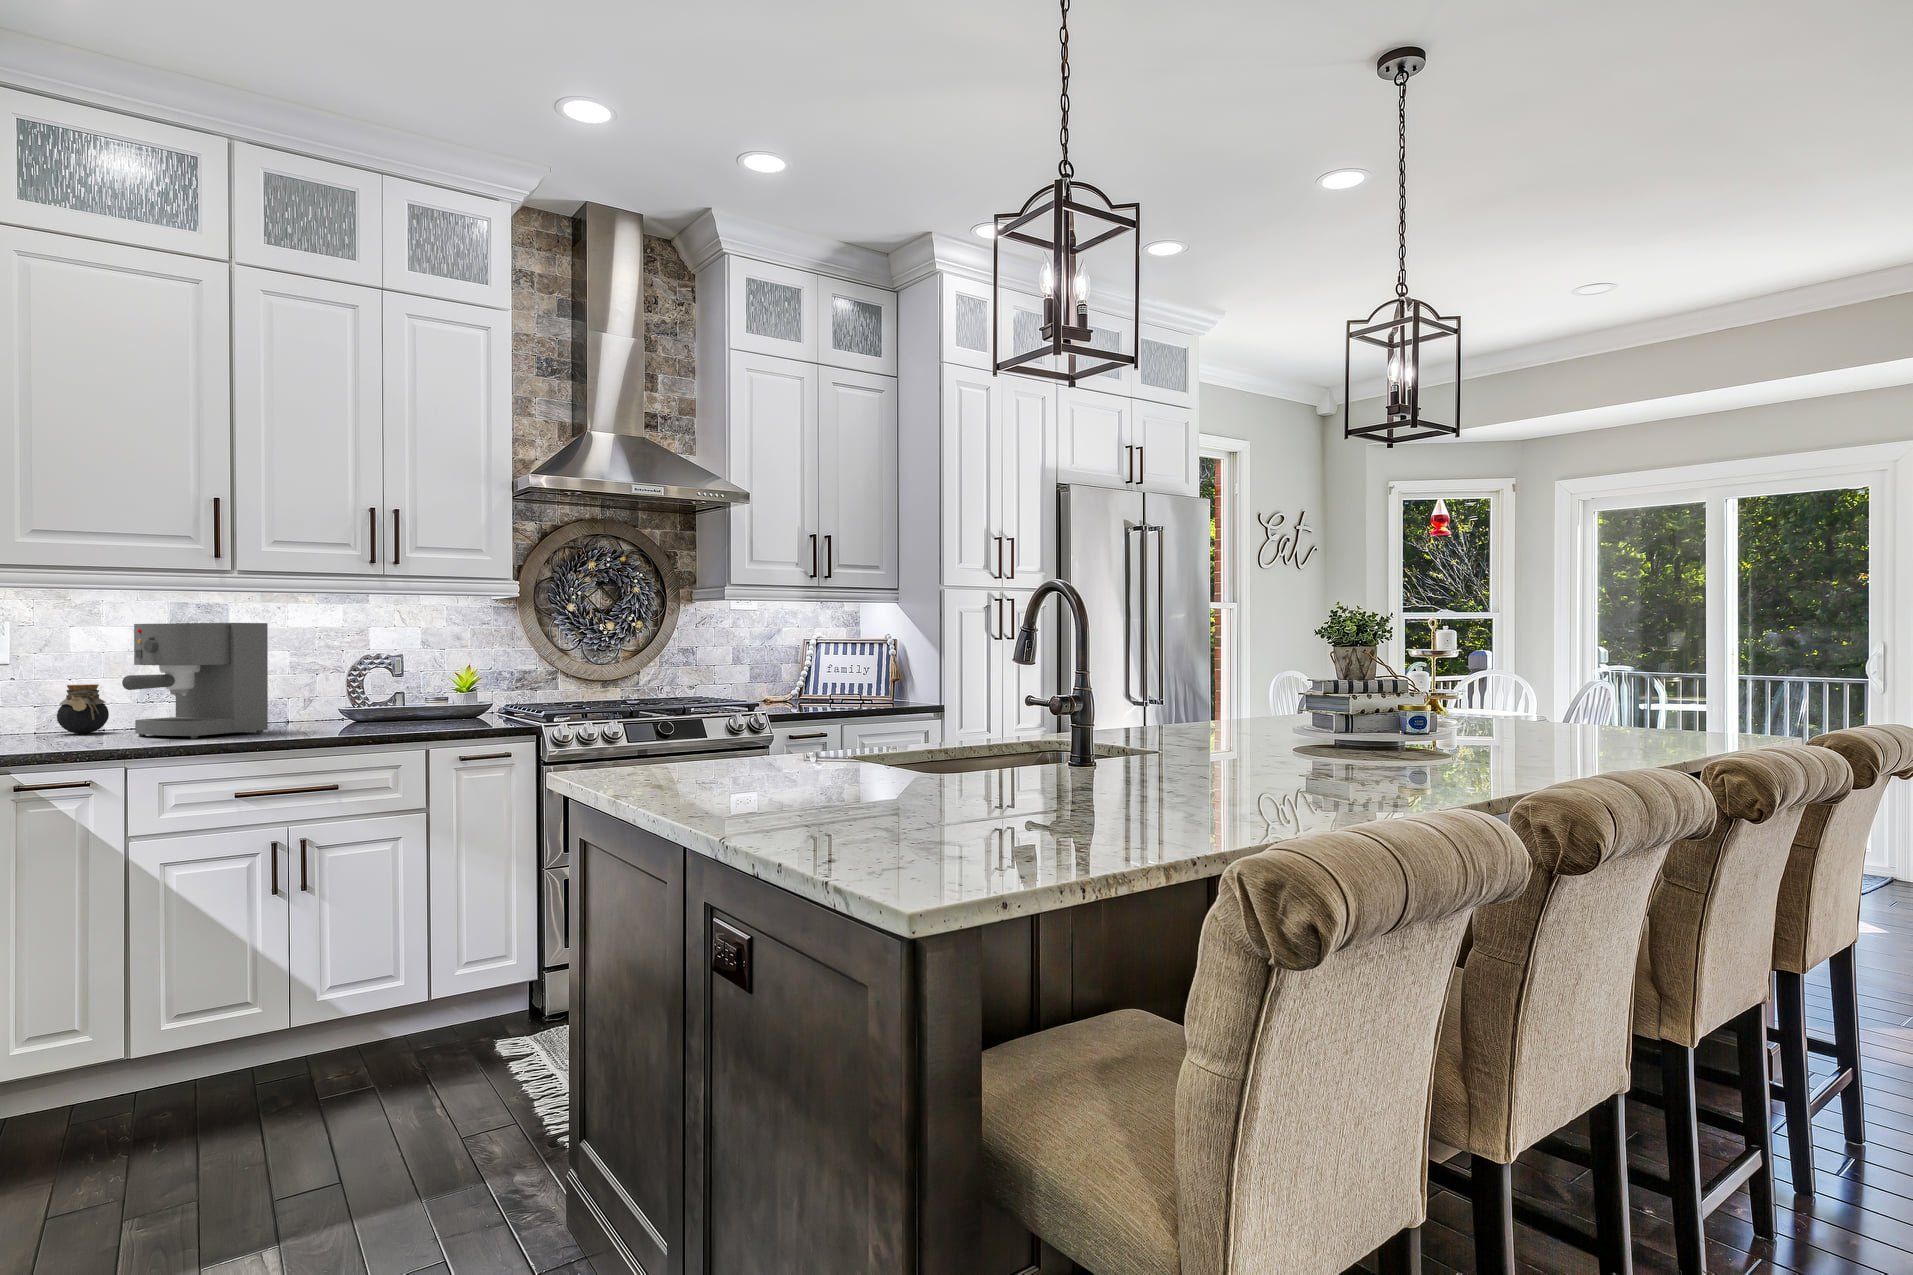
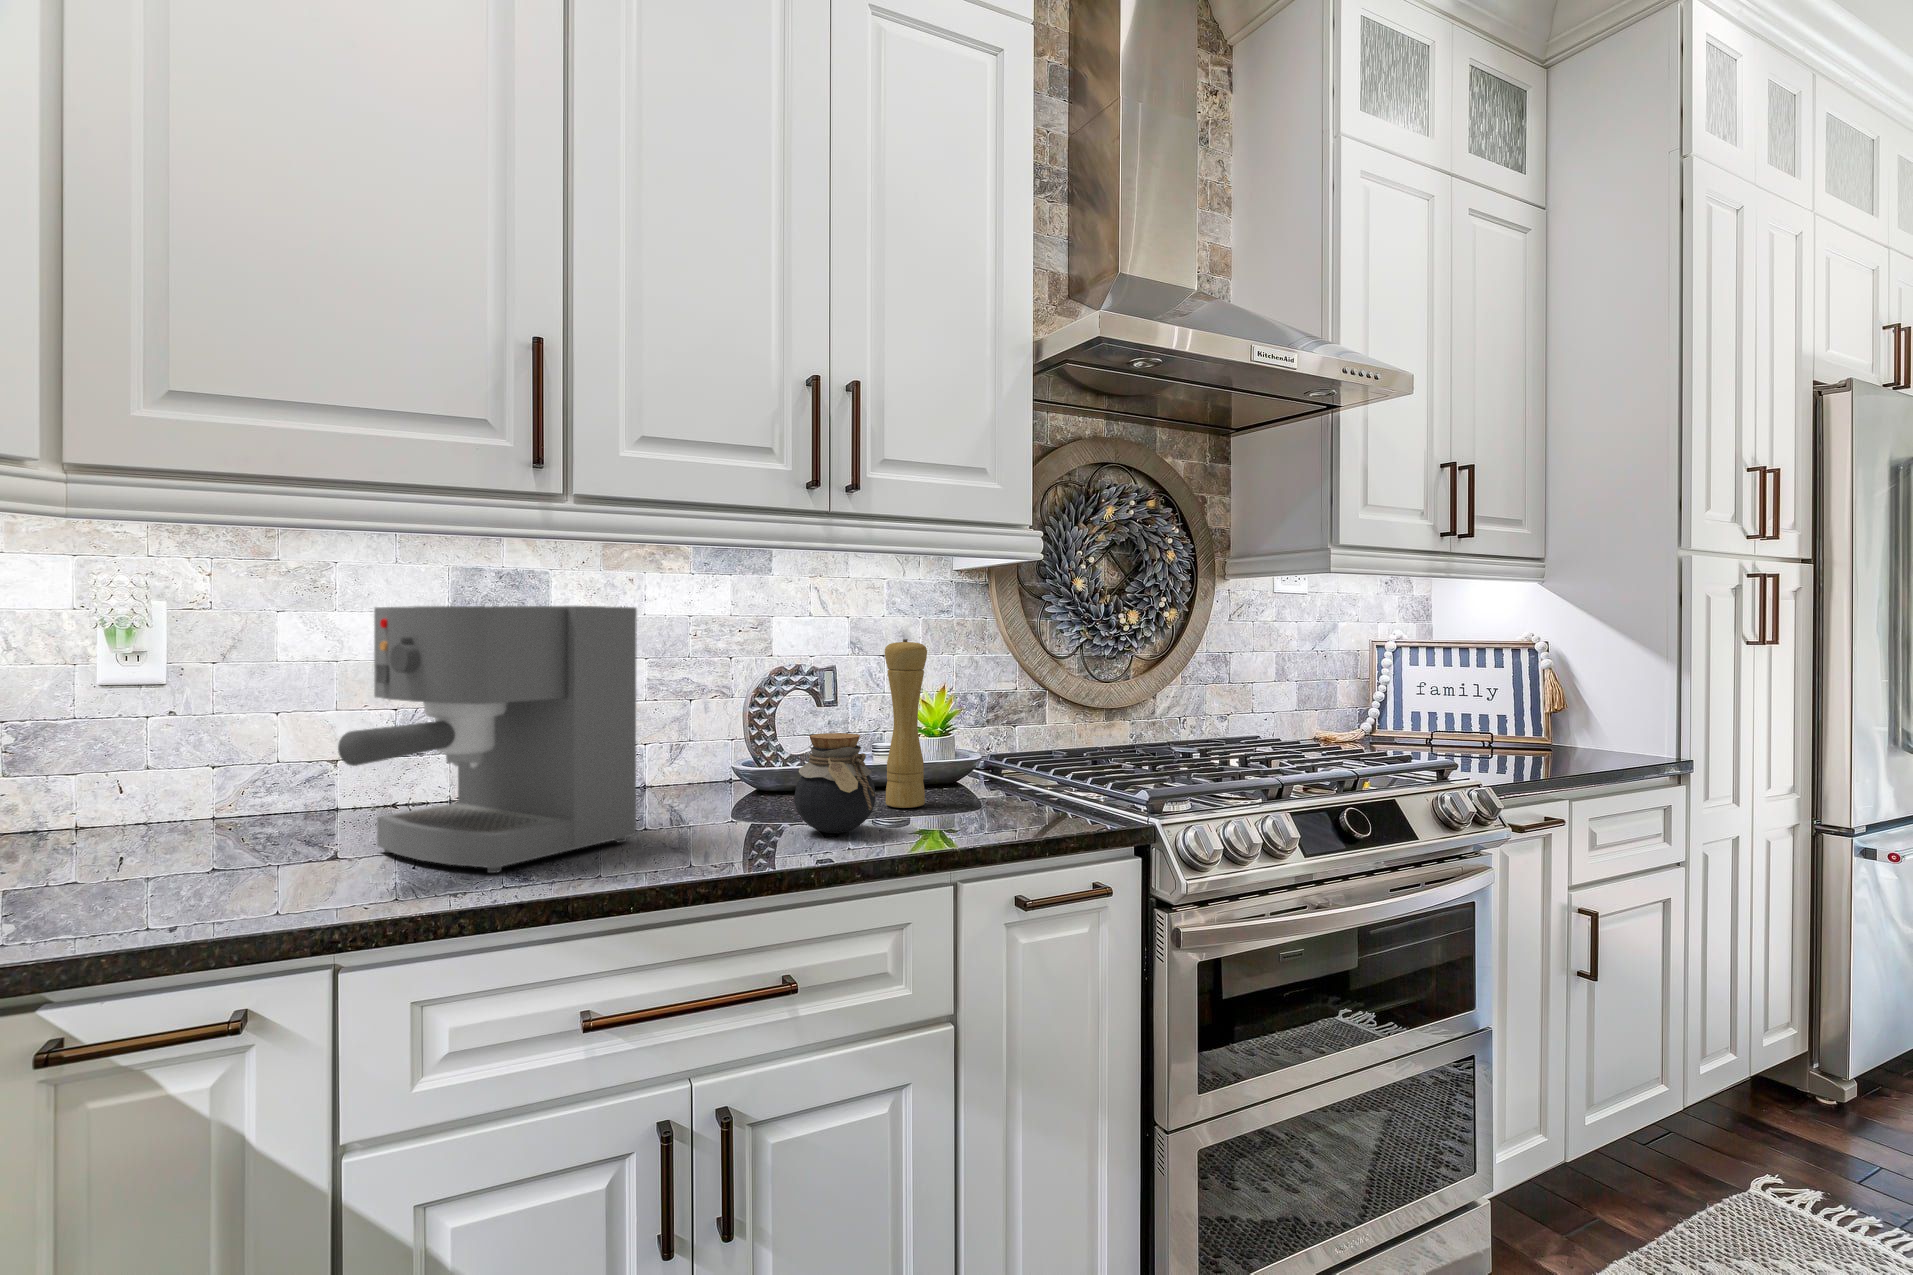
pepper mill: none [417,638,441,724] -> present [885,639,927,808]
jar: present [57,684,109,734] -> present [794,733,875,833]

